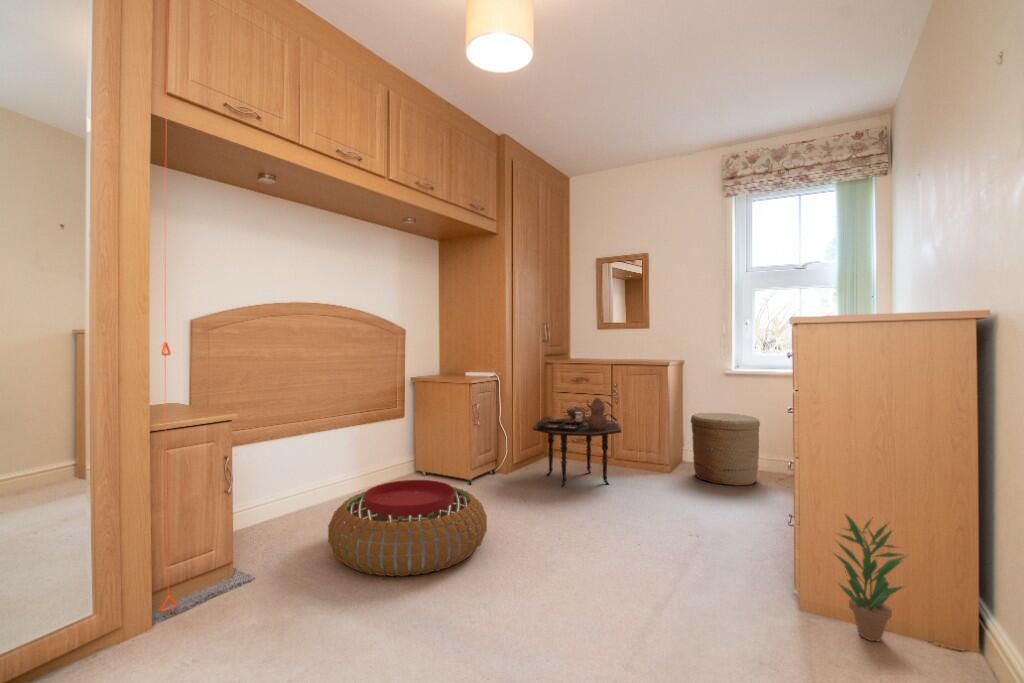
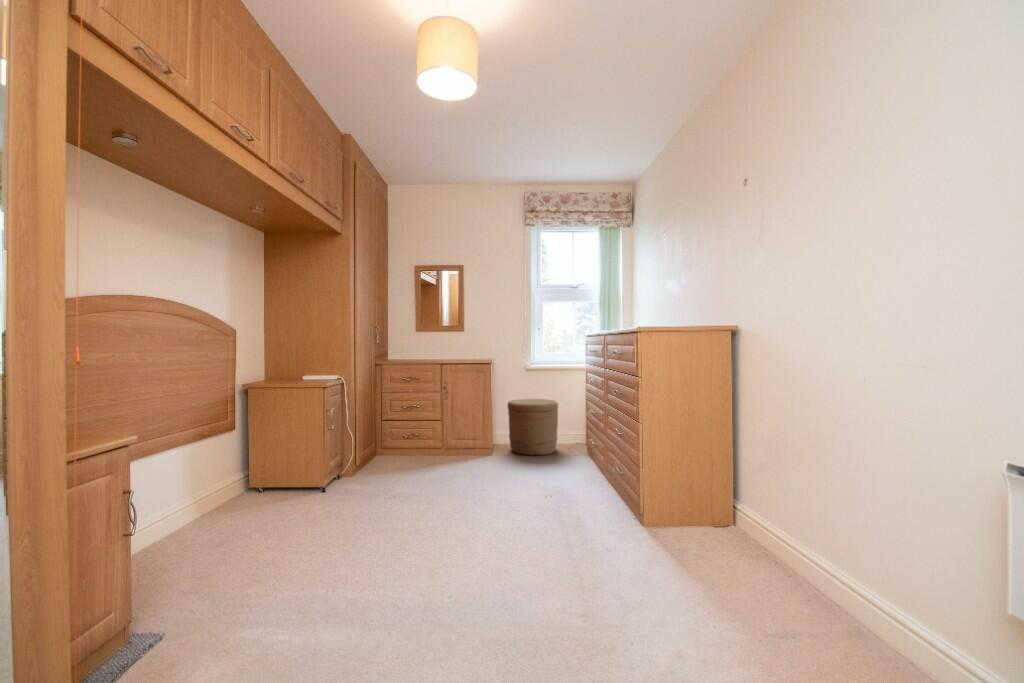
side table: present [533,397,621,487] -> none [380,392,466,479]
pouf: present [328,480,487,576] -> none [224,492,411,611]
potted plant: present [835,514,905,641] -> none [687,458,737,541]

